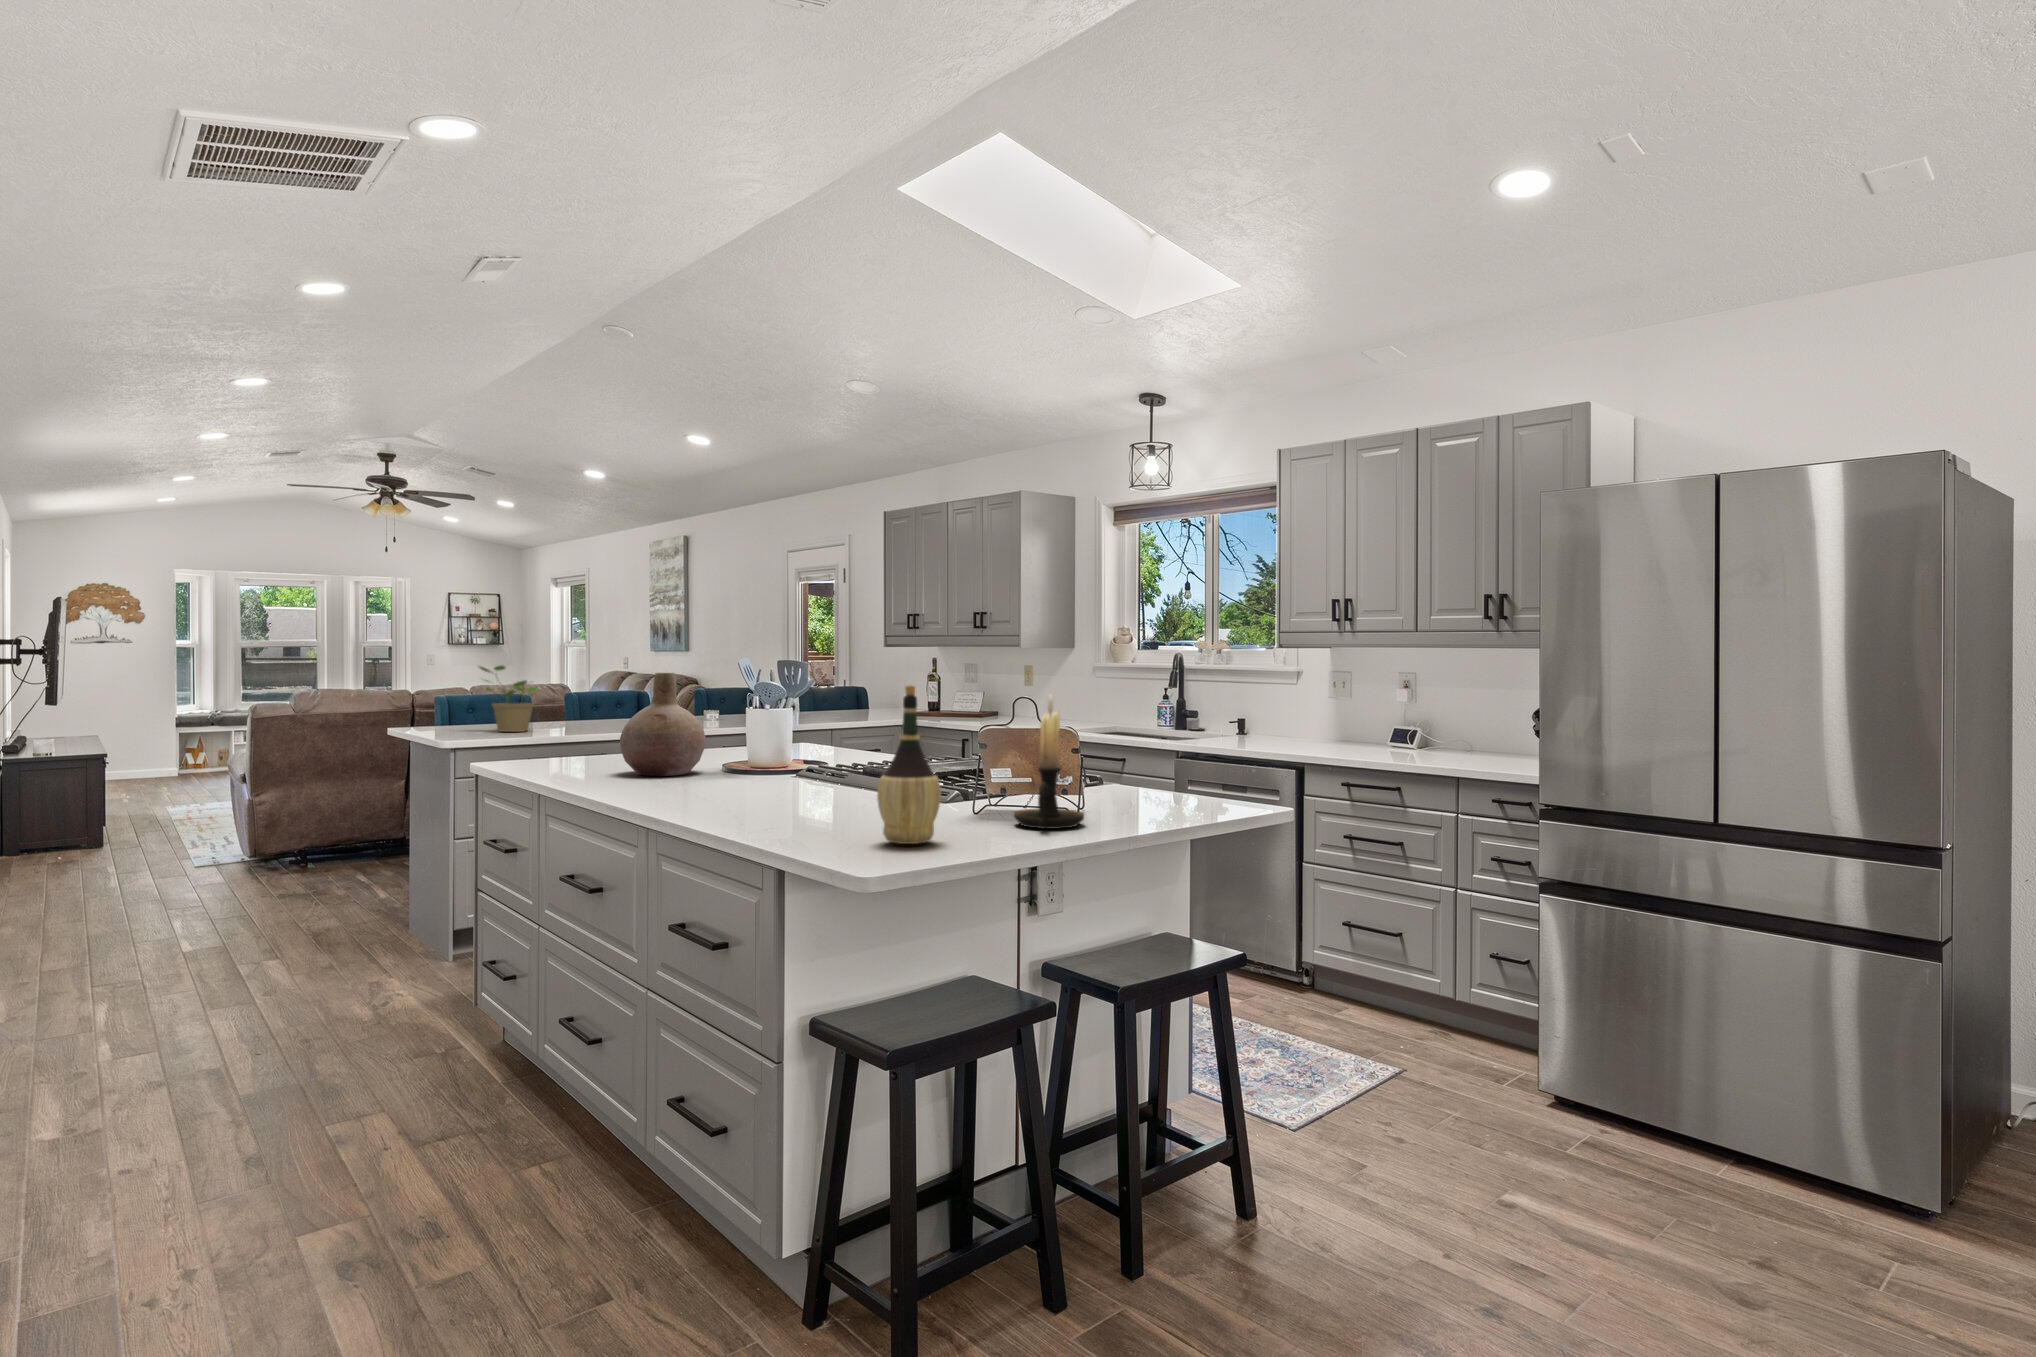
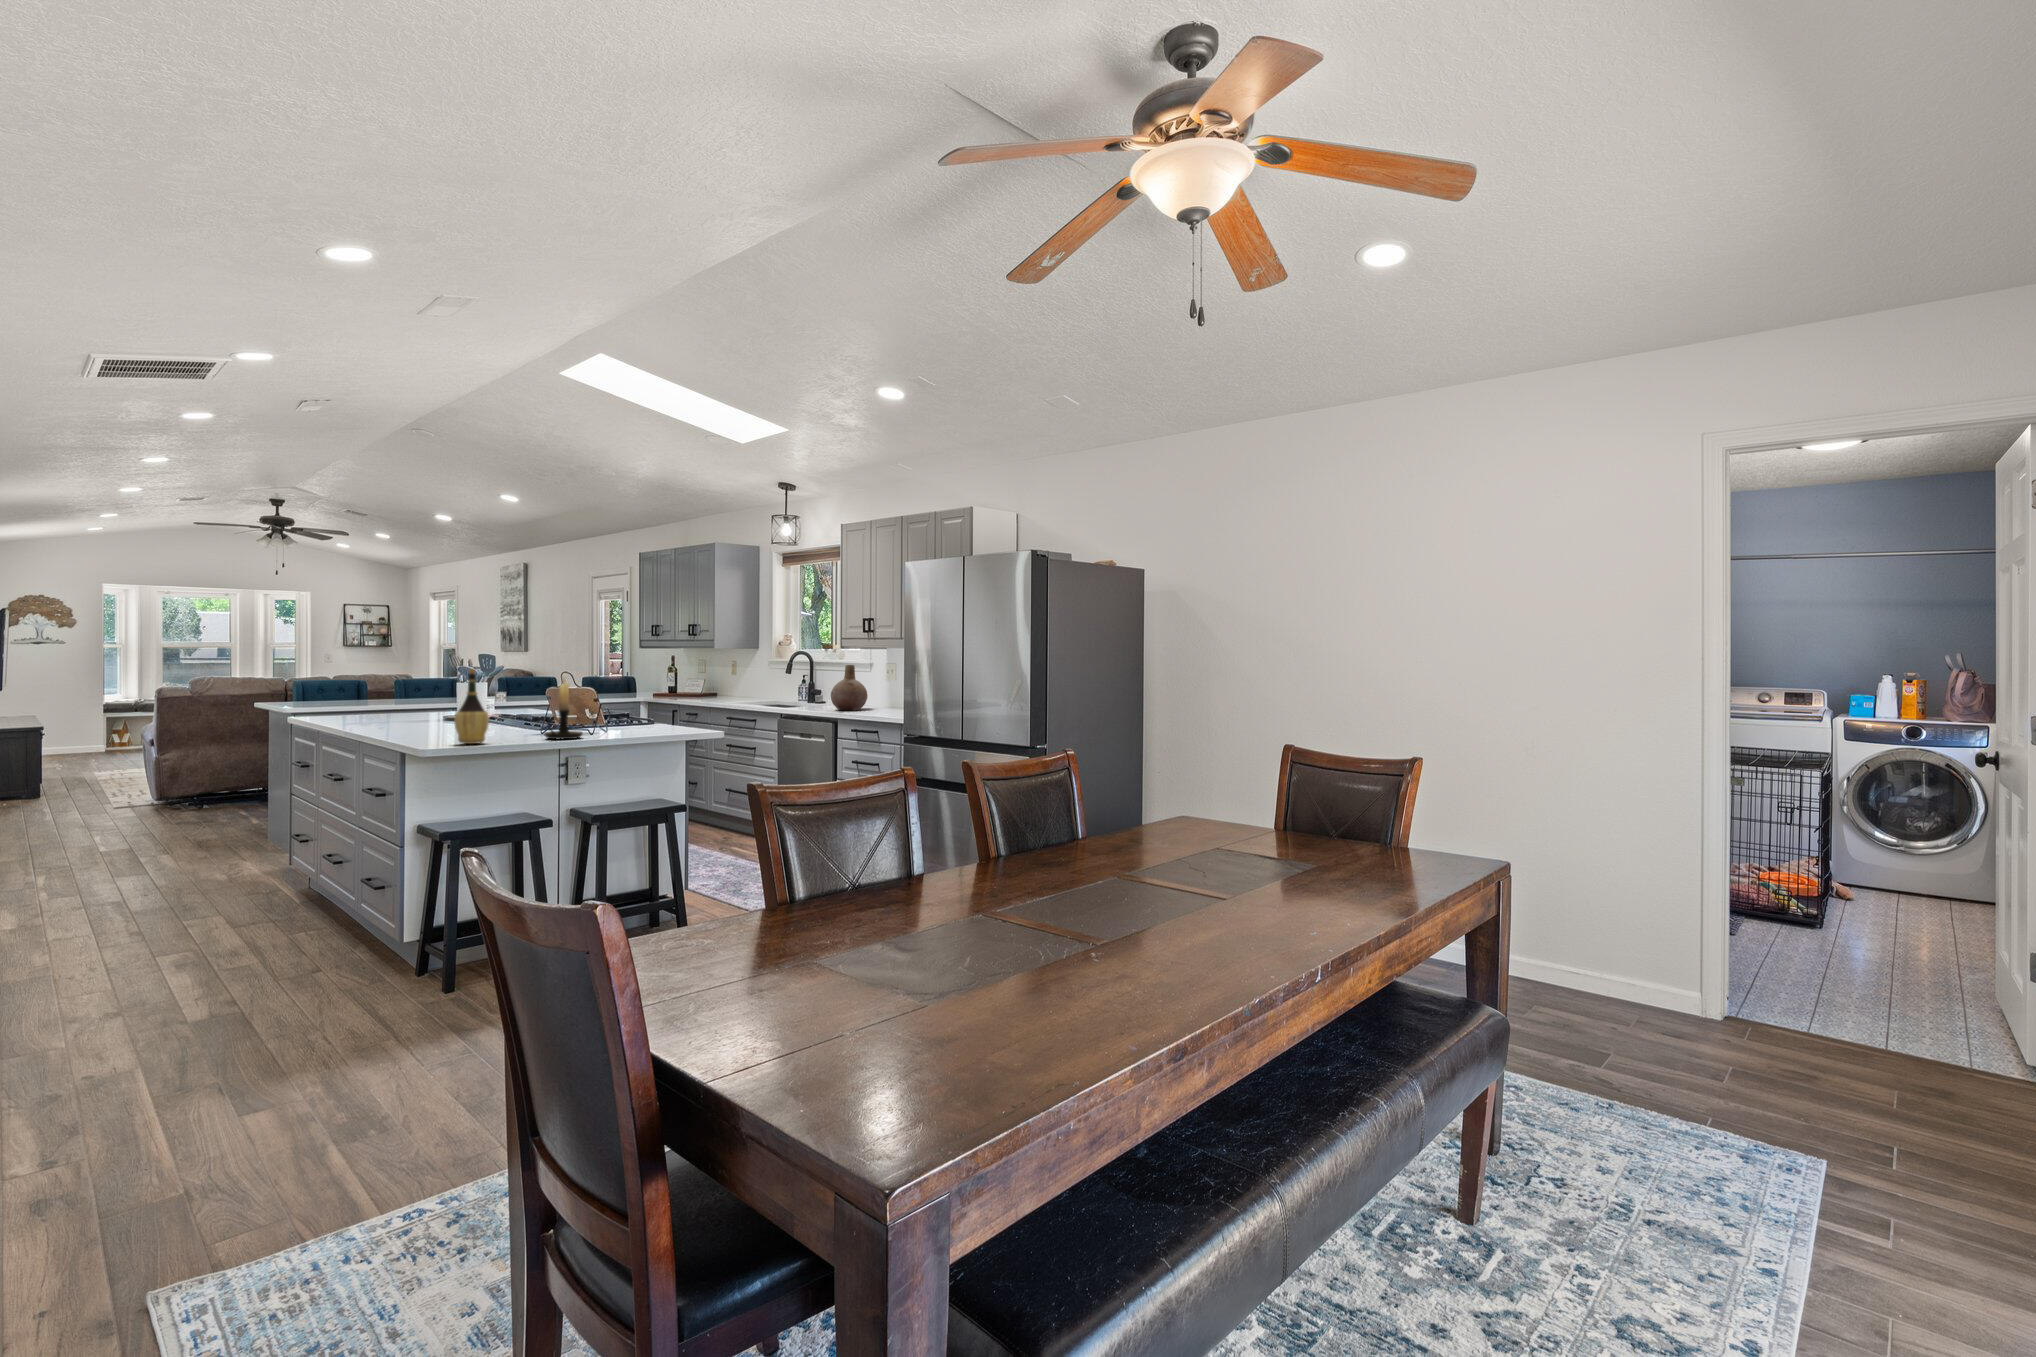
potted plant: present [479,665,537,732] -> none [316,661,363,706]
vase: present [620,673,706,776] -> present [831,665,867,711]

